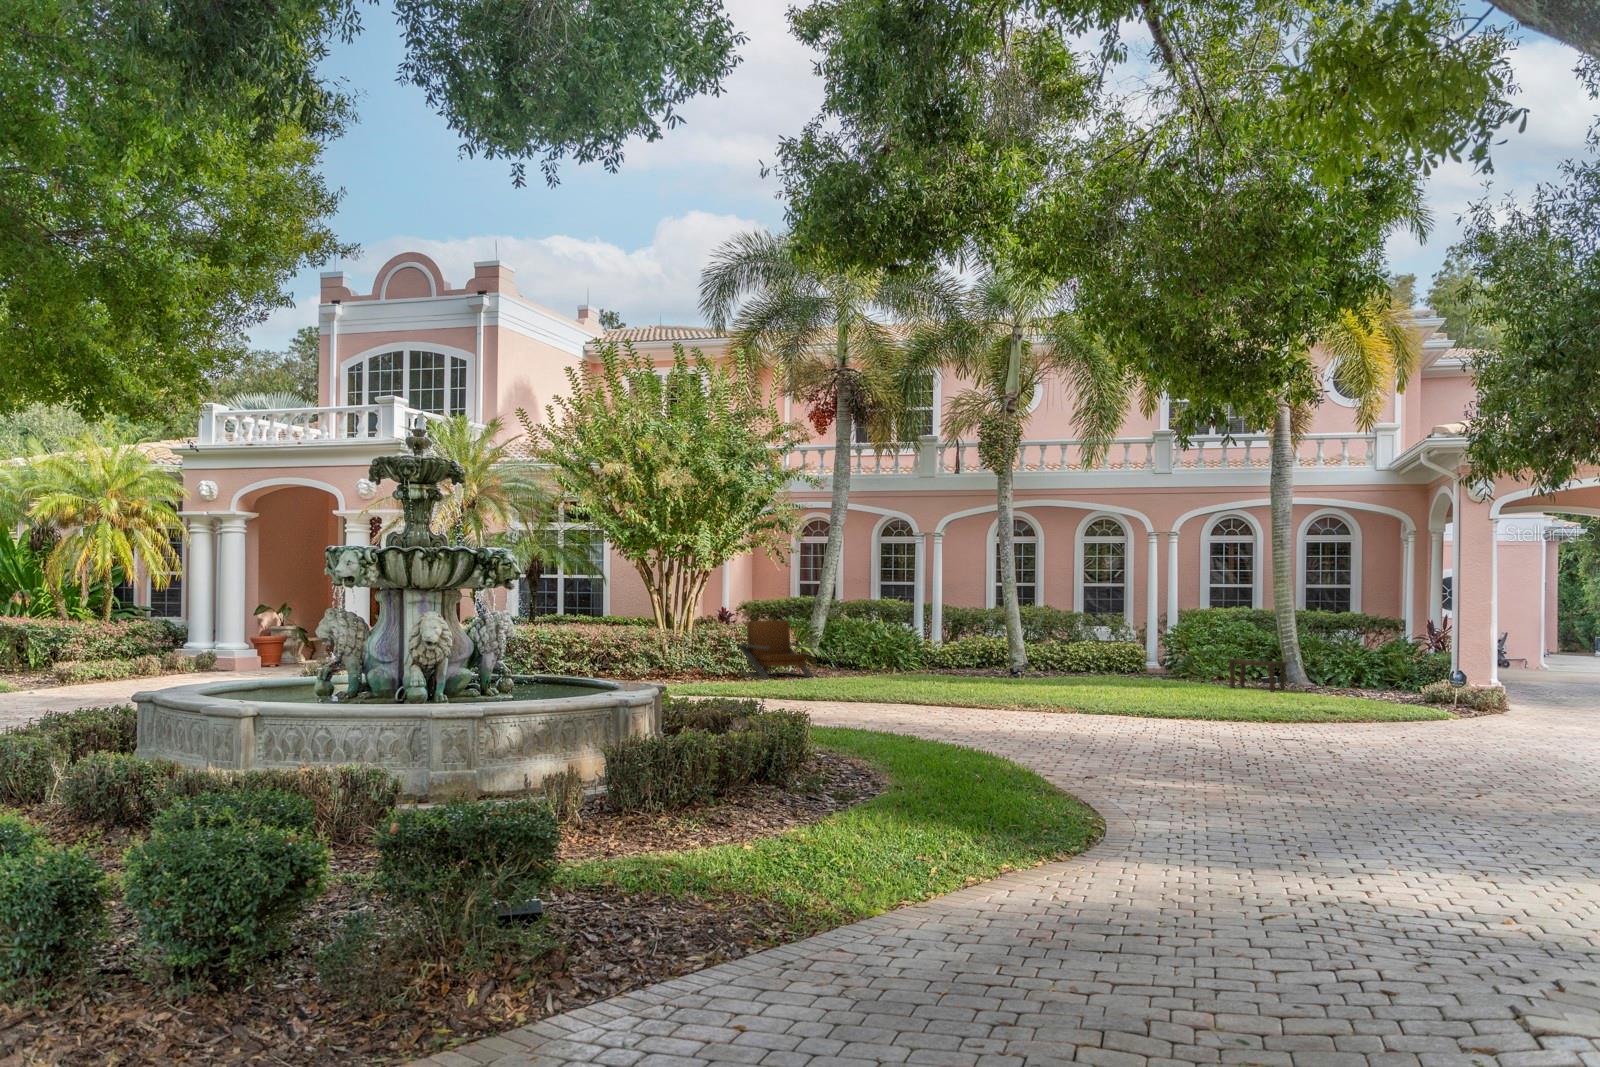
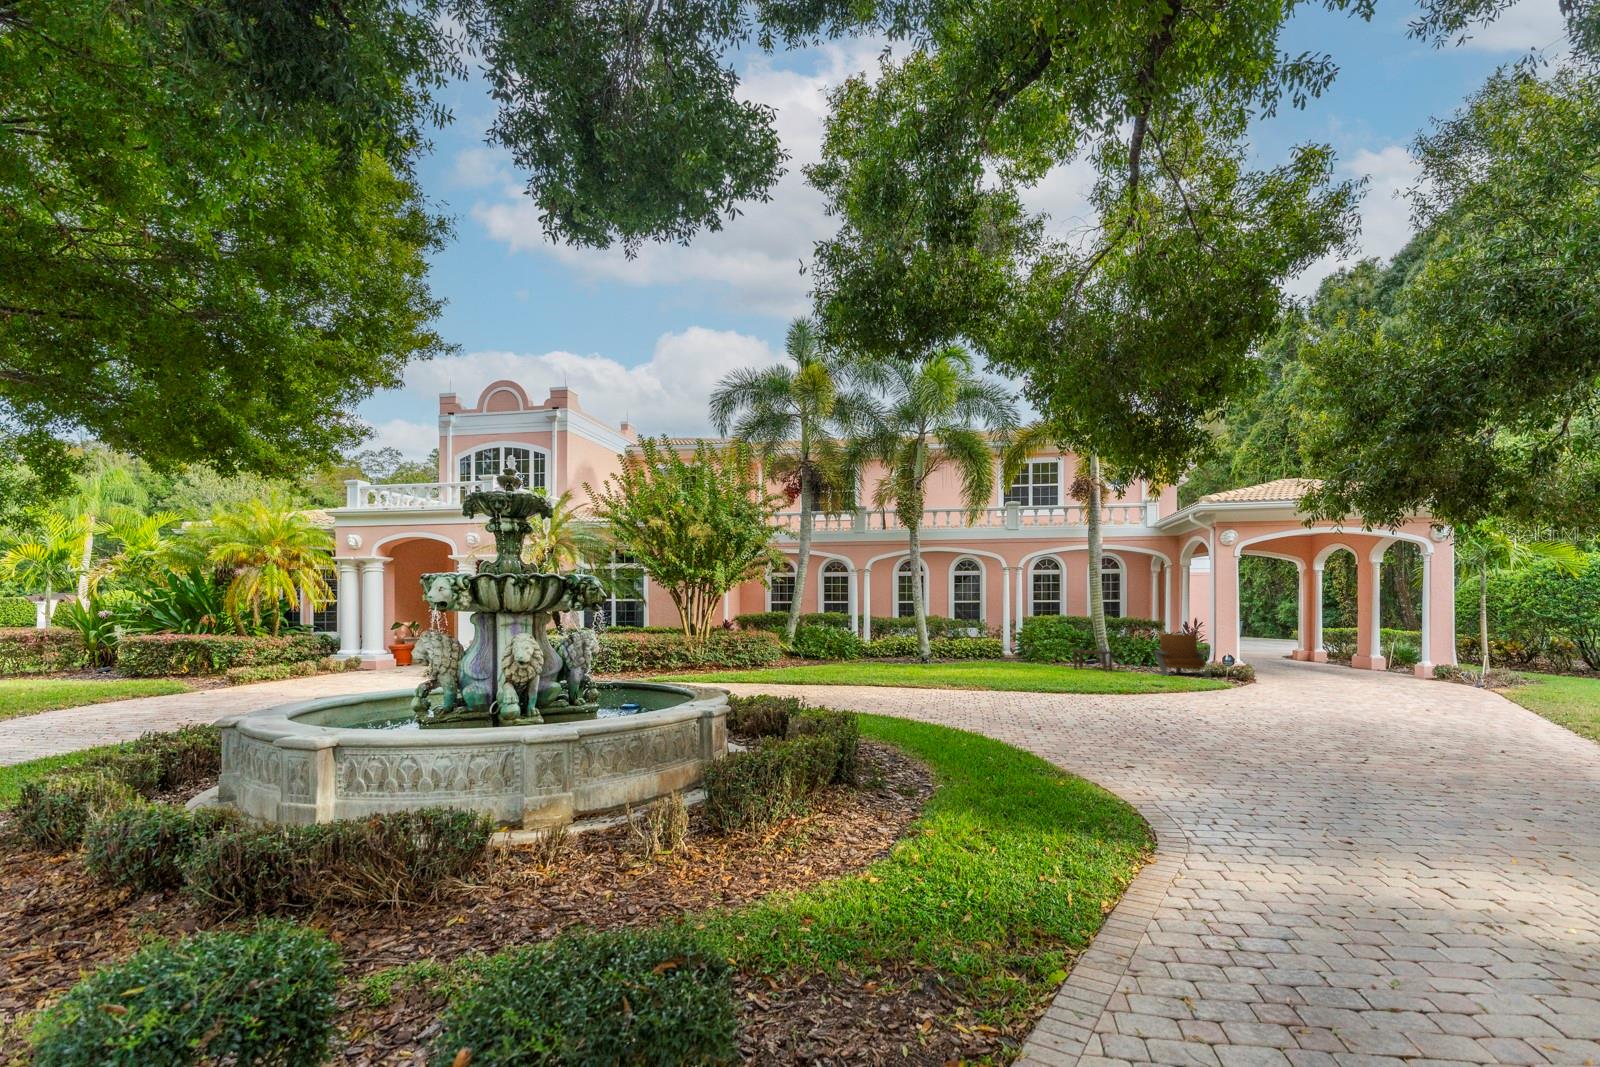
lounge chair: present [738,621,813,679] -> present [1154,634,1211,677]

